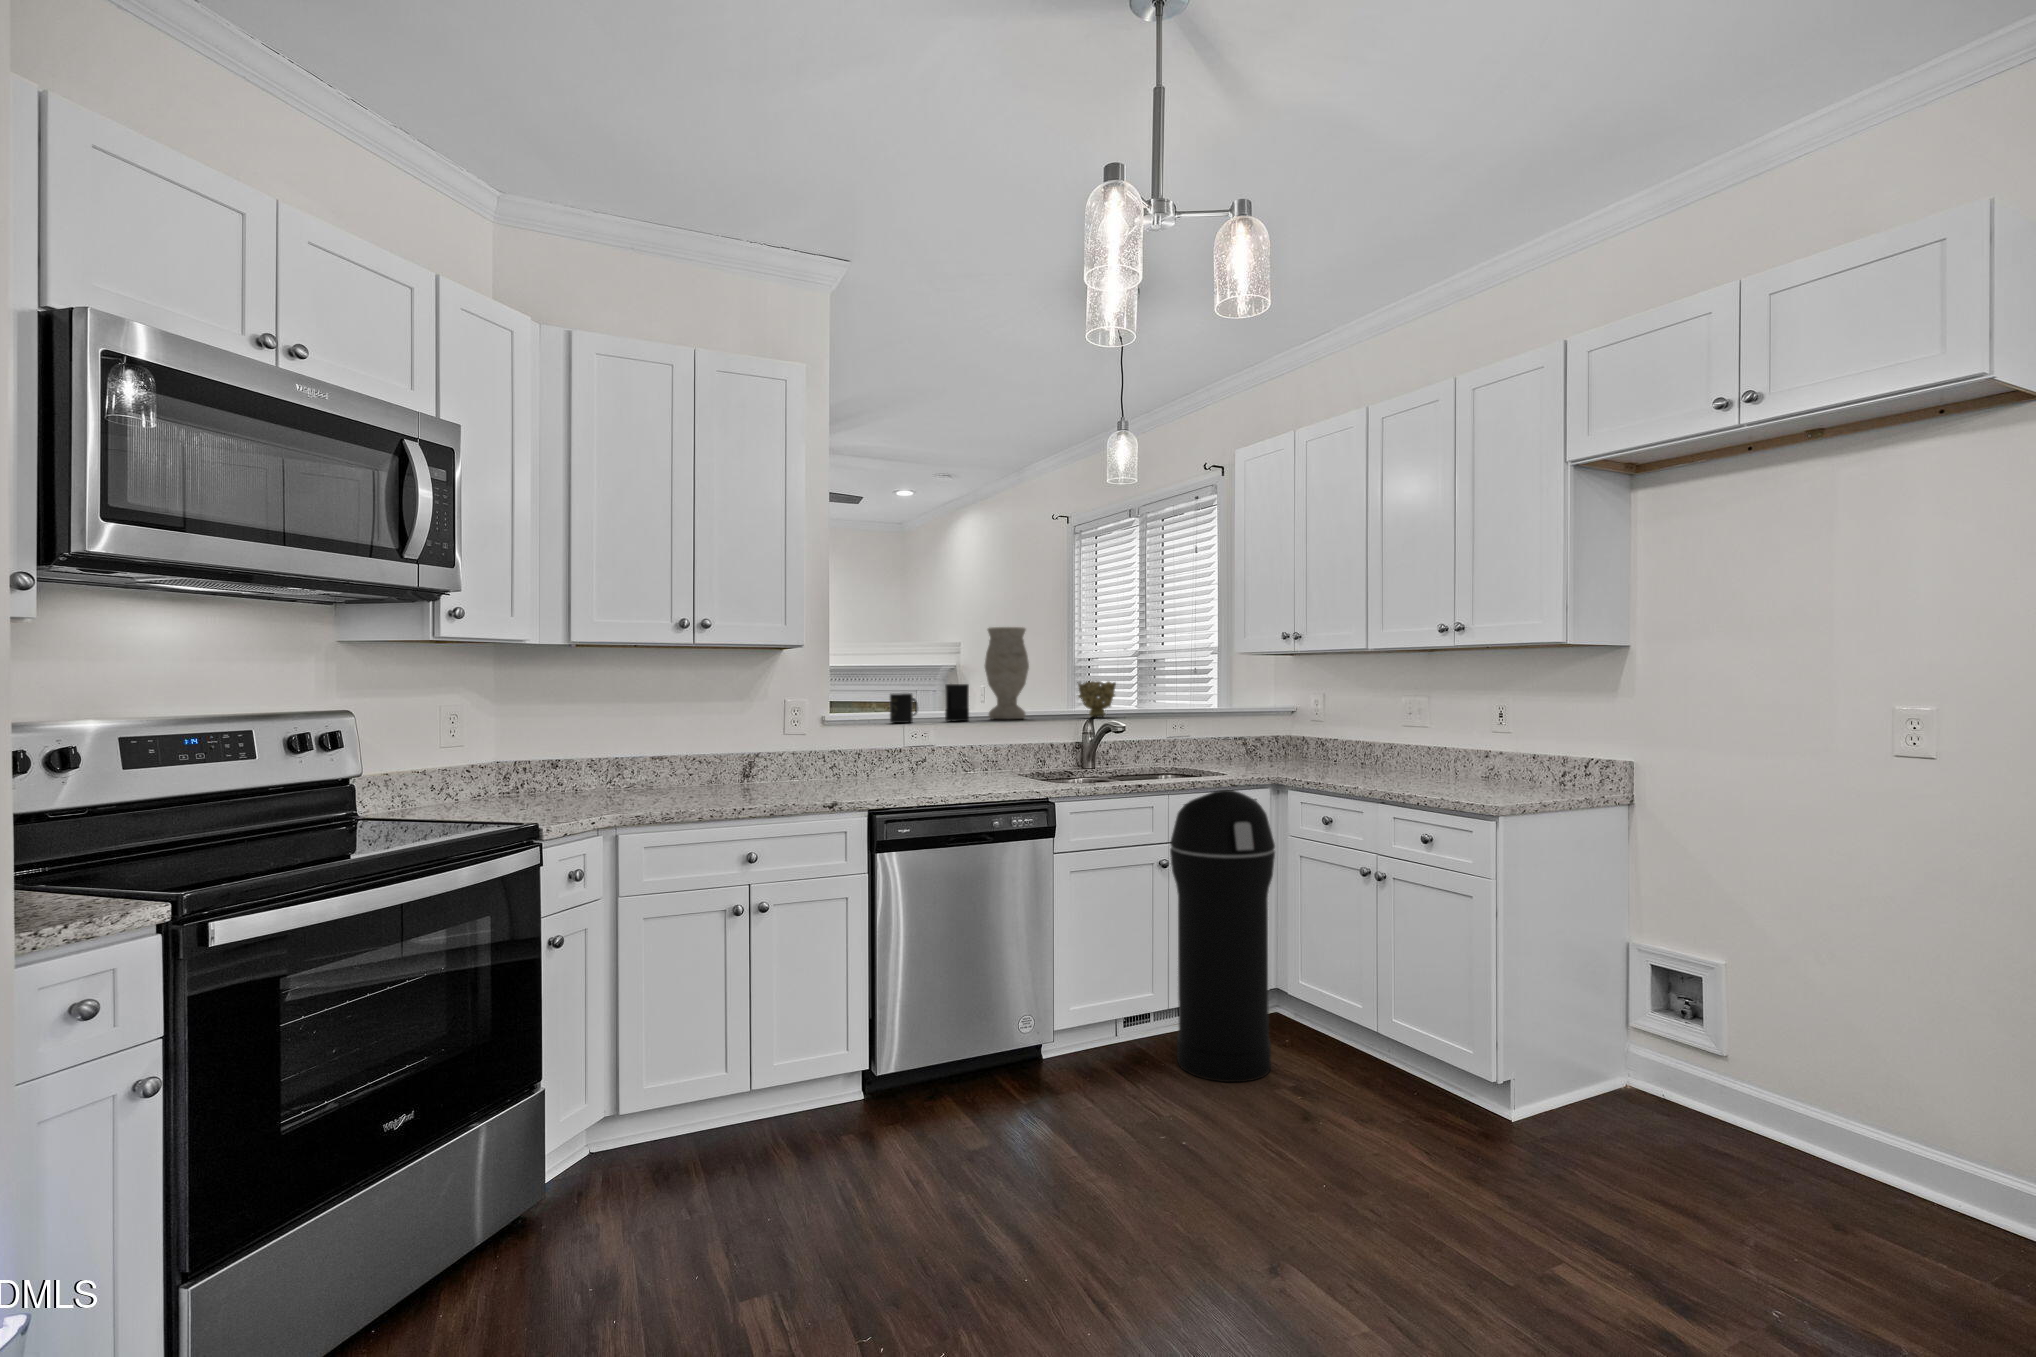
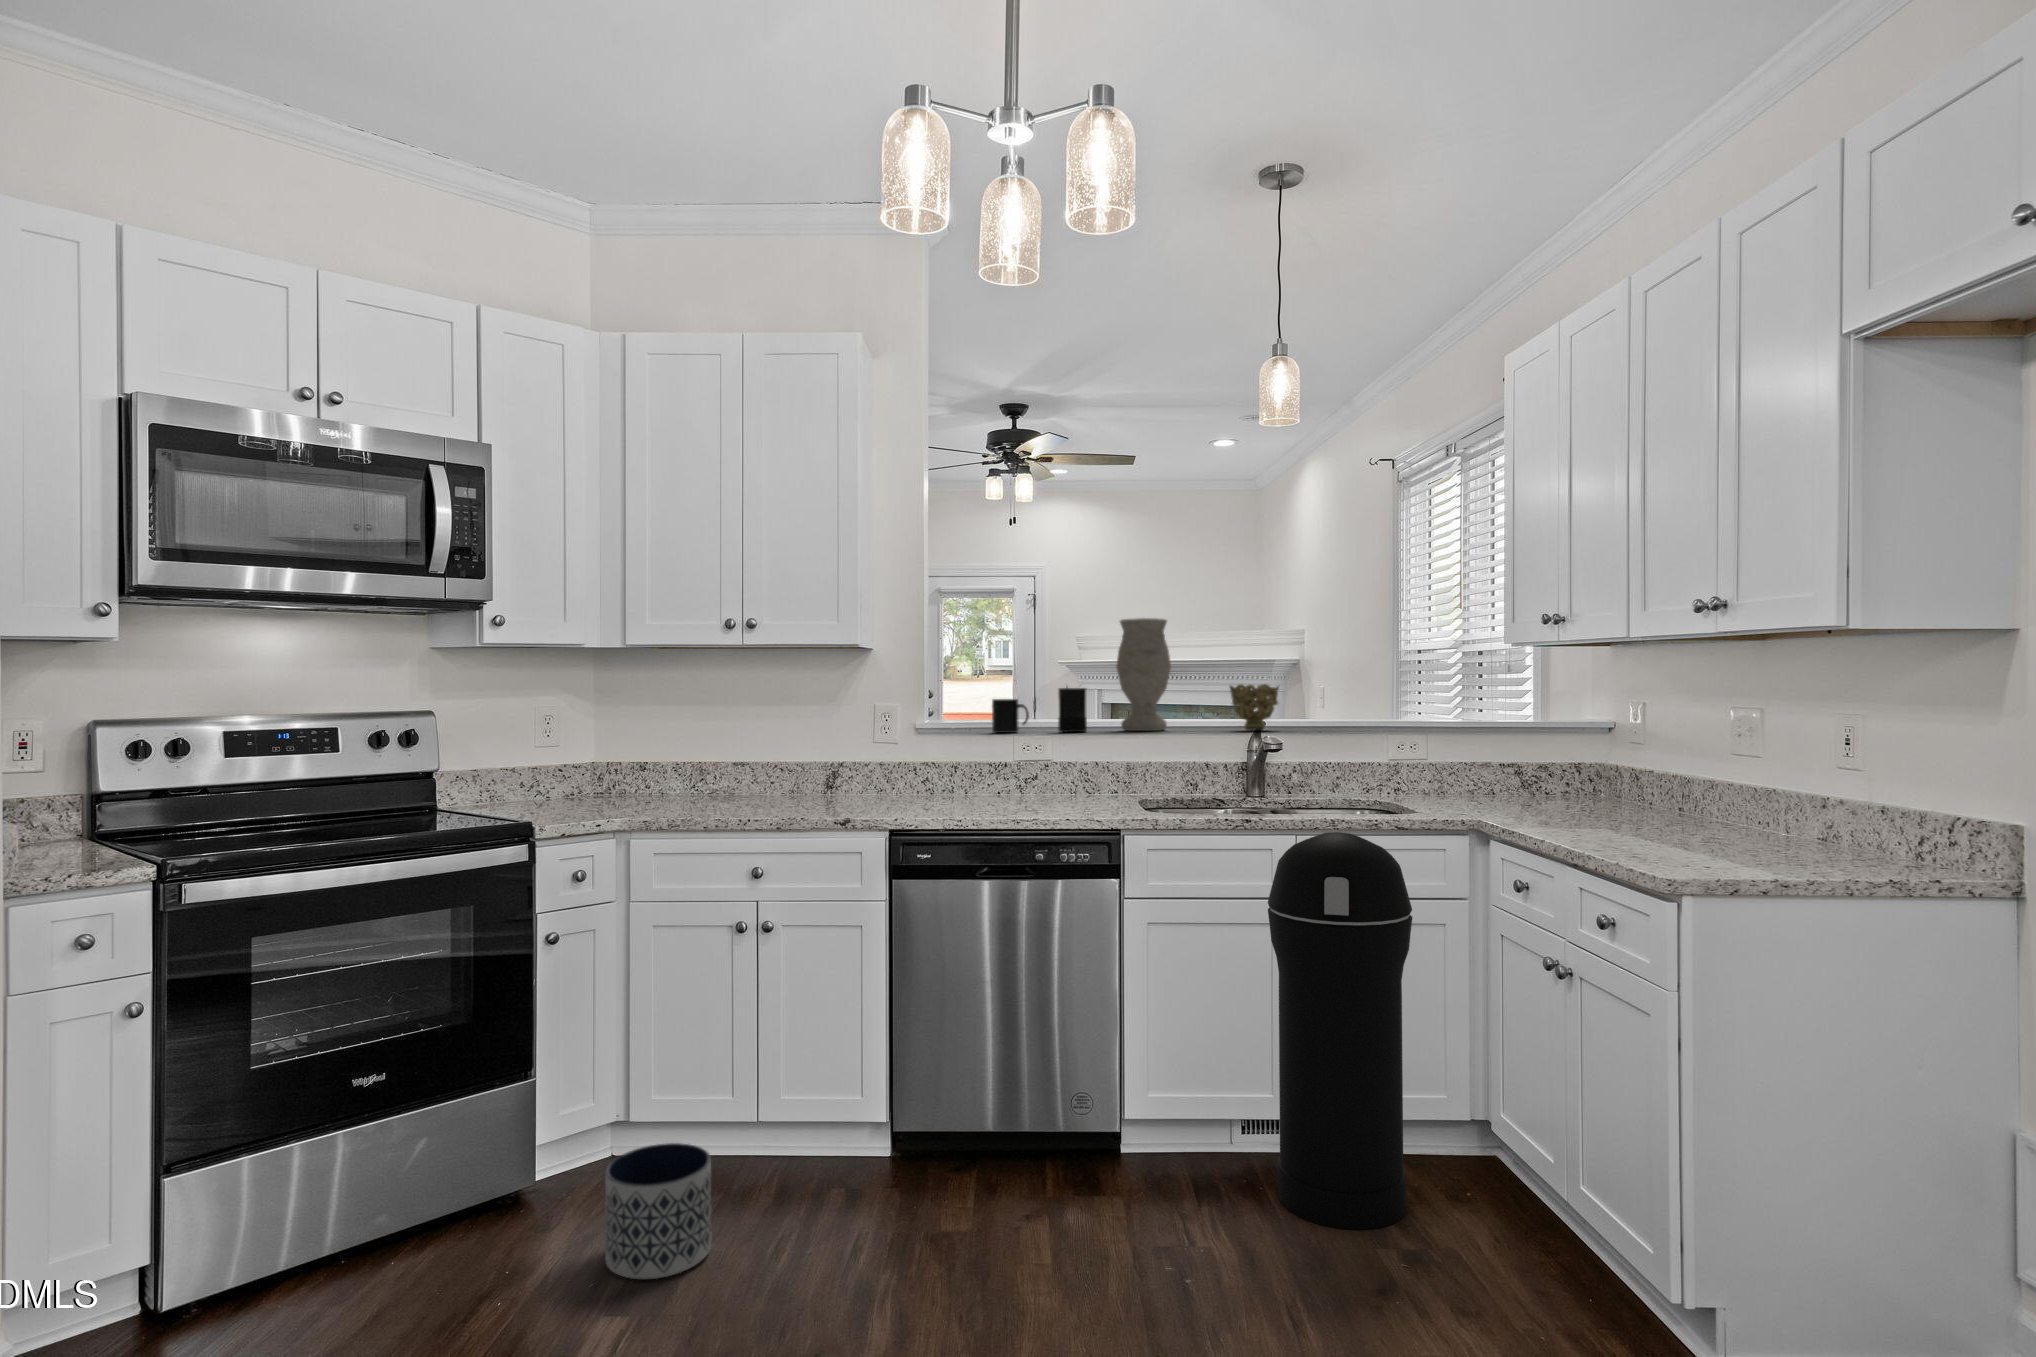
planter: none [700,1116,800,1250] -> present [605,1143,711,1279]

